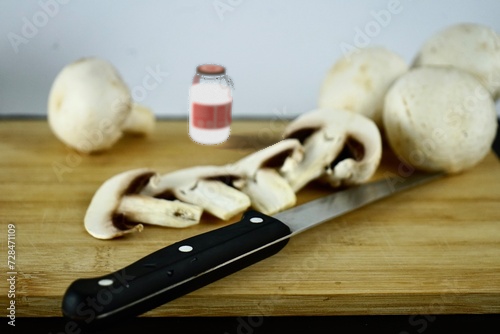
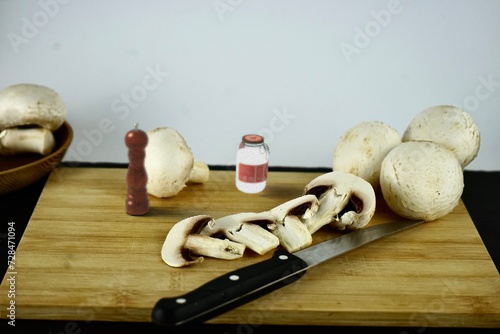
pepper mill: none [30,44,70,174] -> present [124,123,150,215]

